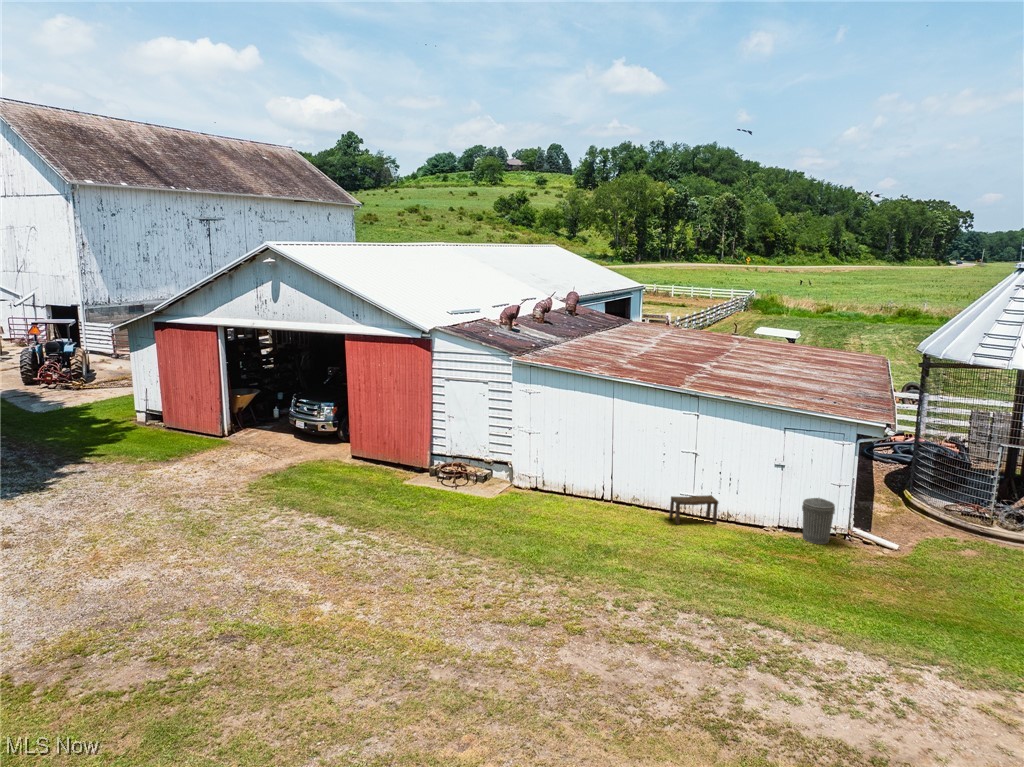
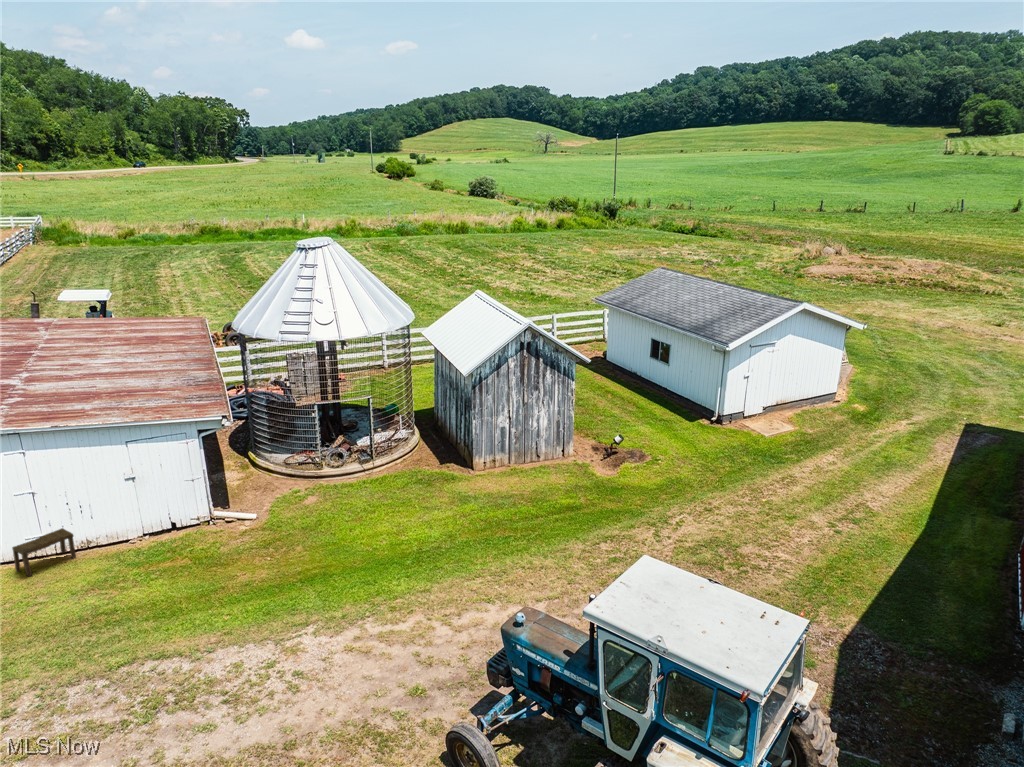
trash can: present [802,498,835,544] -> none [165,496,197,542]

